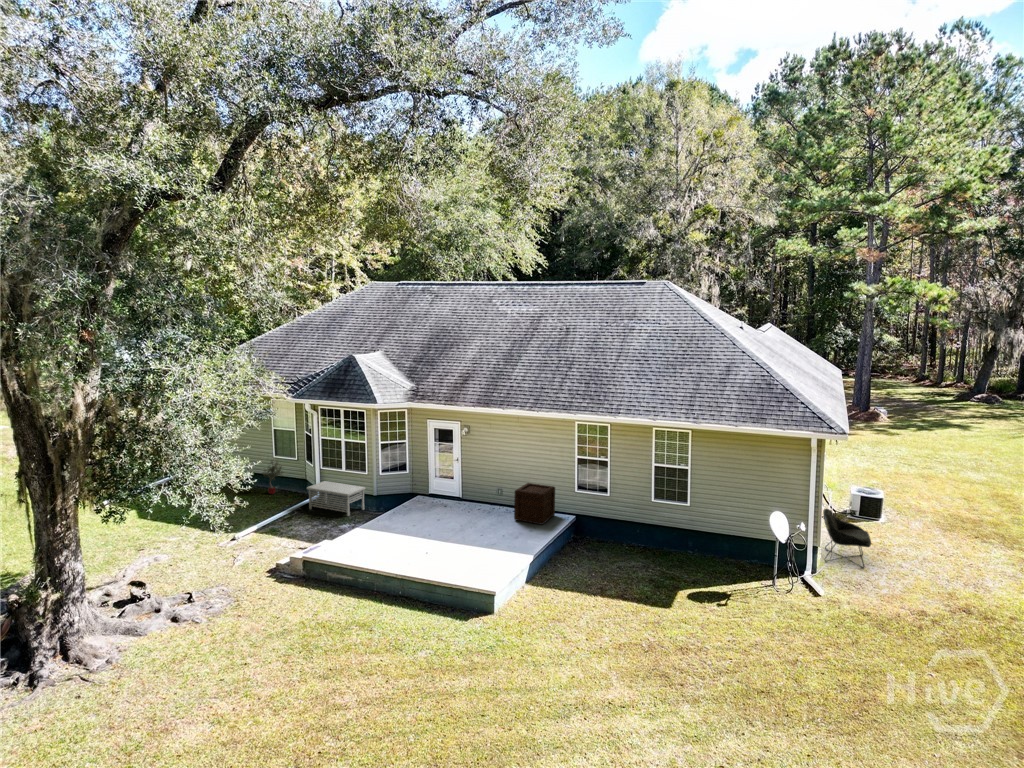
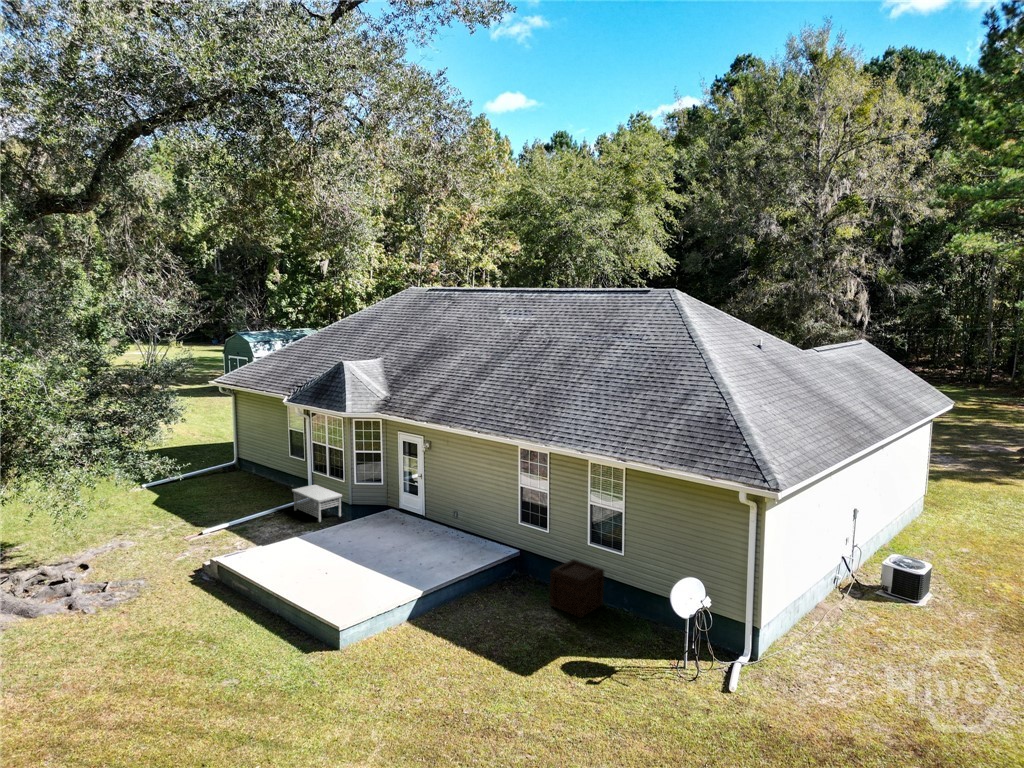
potted tree: present [262,460,283,494] -> none [273,460,292,492]
wooden crate: present [514,483,555,525] -> present [550,559,604,618]
lounge chair: present [823,509,871,568] -> none [784,580,854,666]

